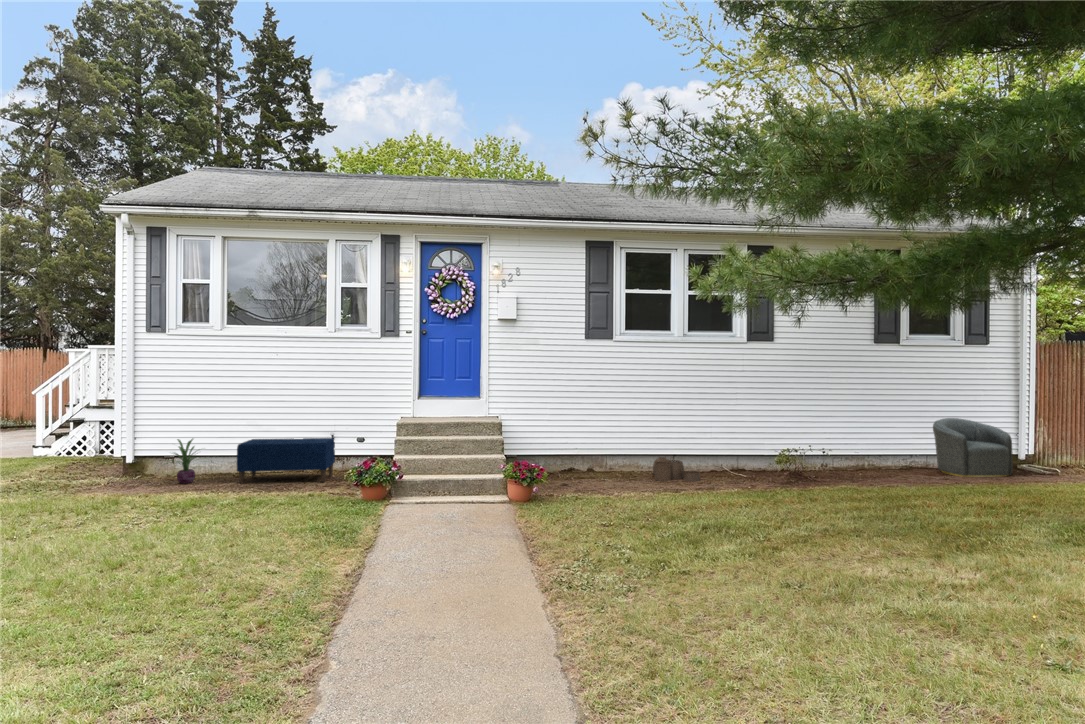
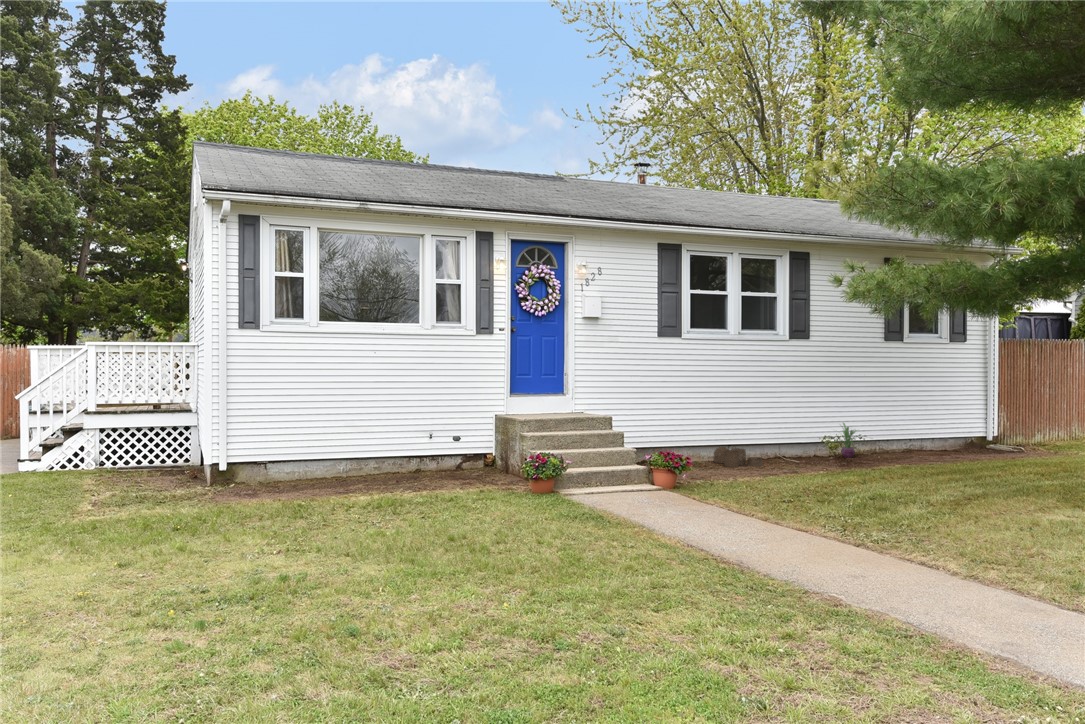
armchair: present [933,418,1013,477] -> none [927,406,987,454]
bench: present [237,438,335,484] -> none [348,437,440,485]
decorative plant: present [174,439,195,484] -> present [836,423,856,458]

